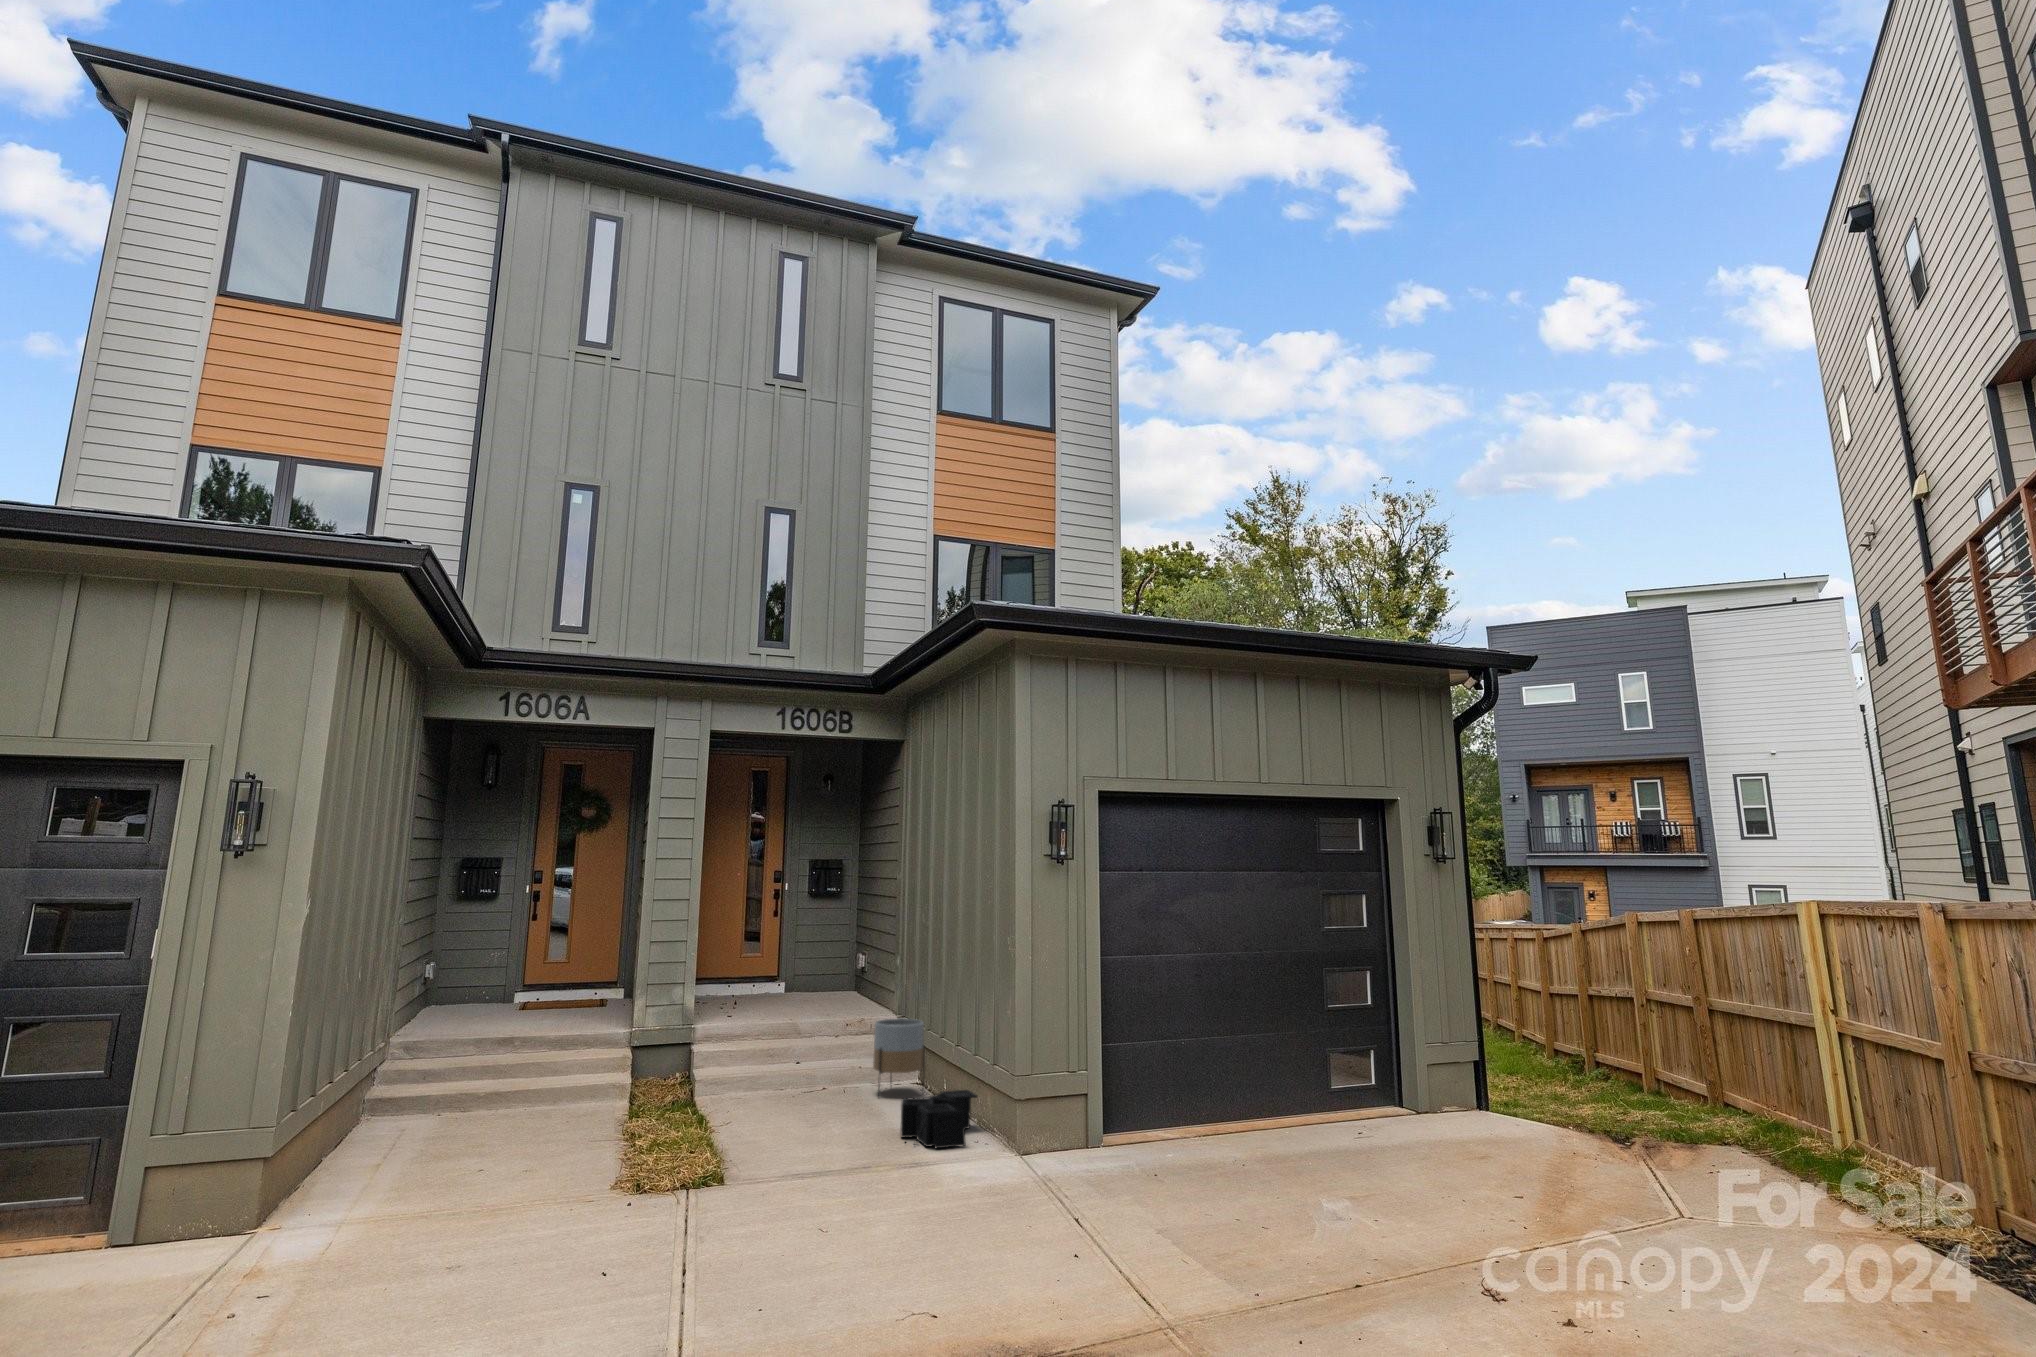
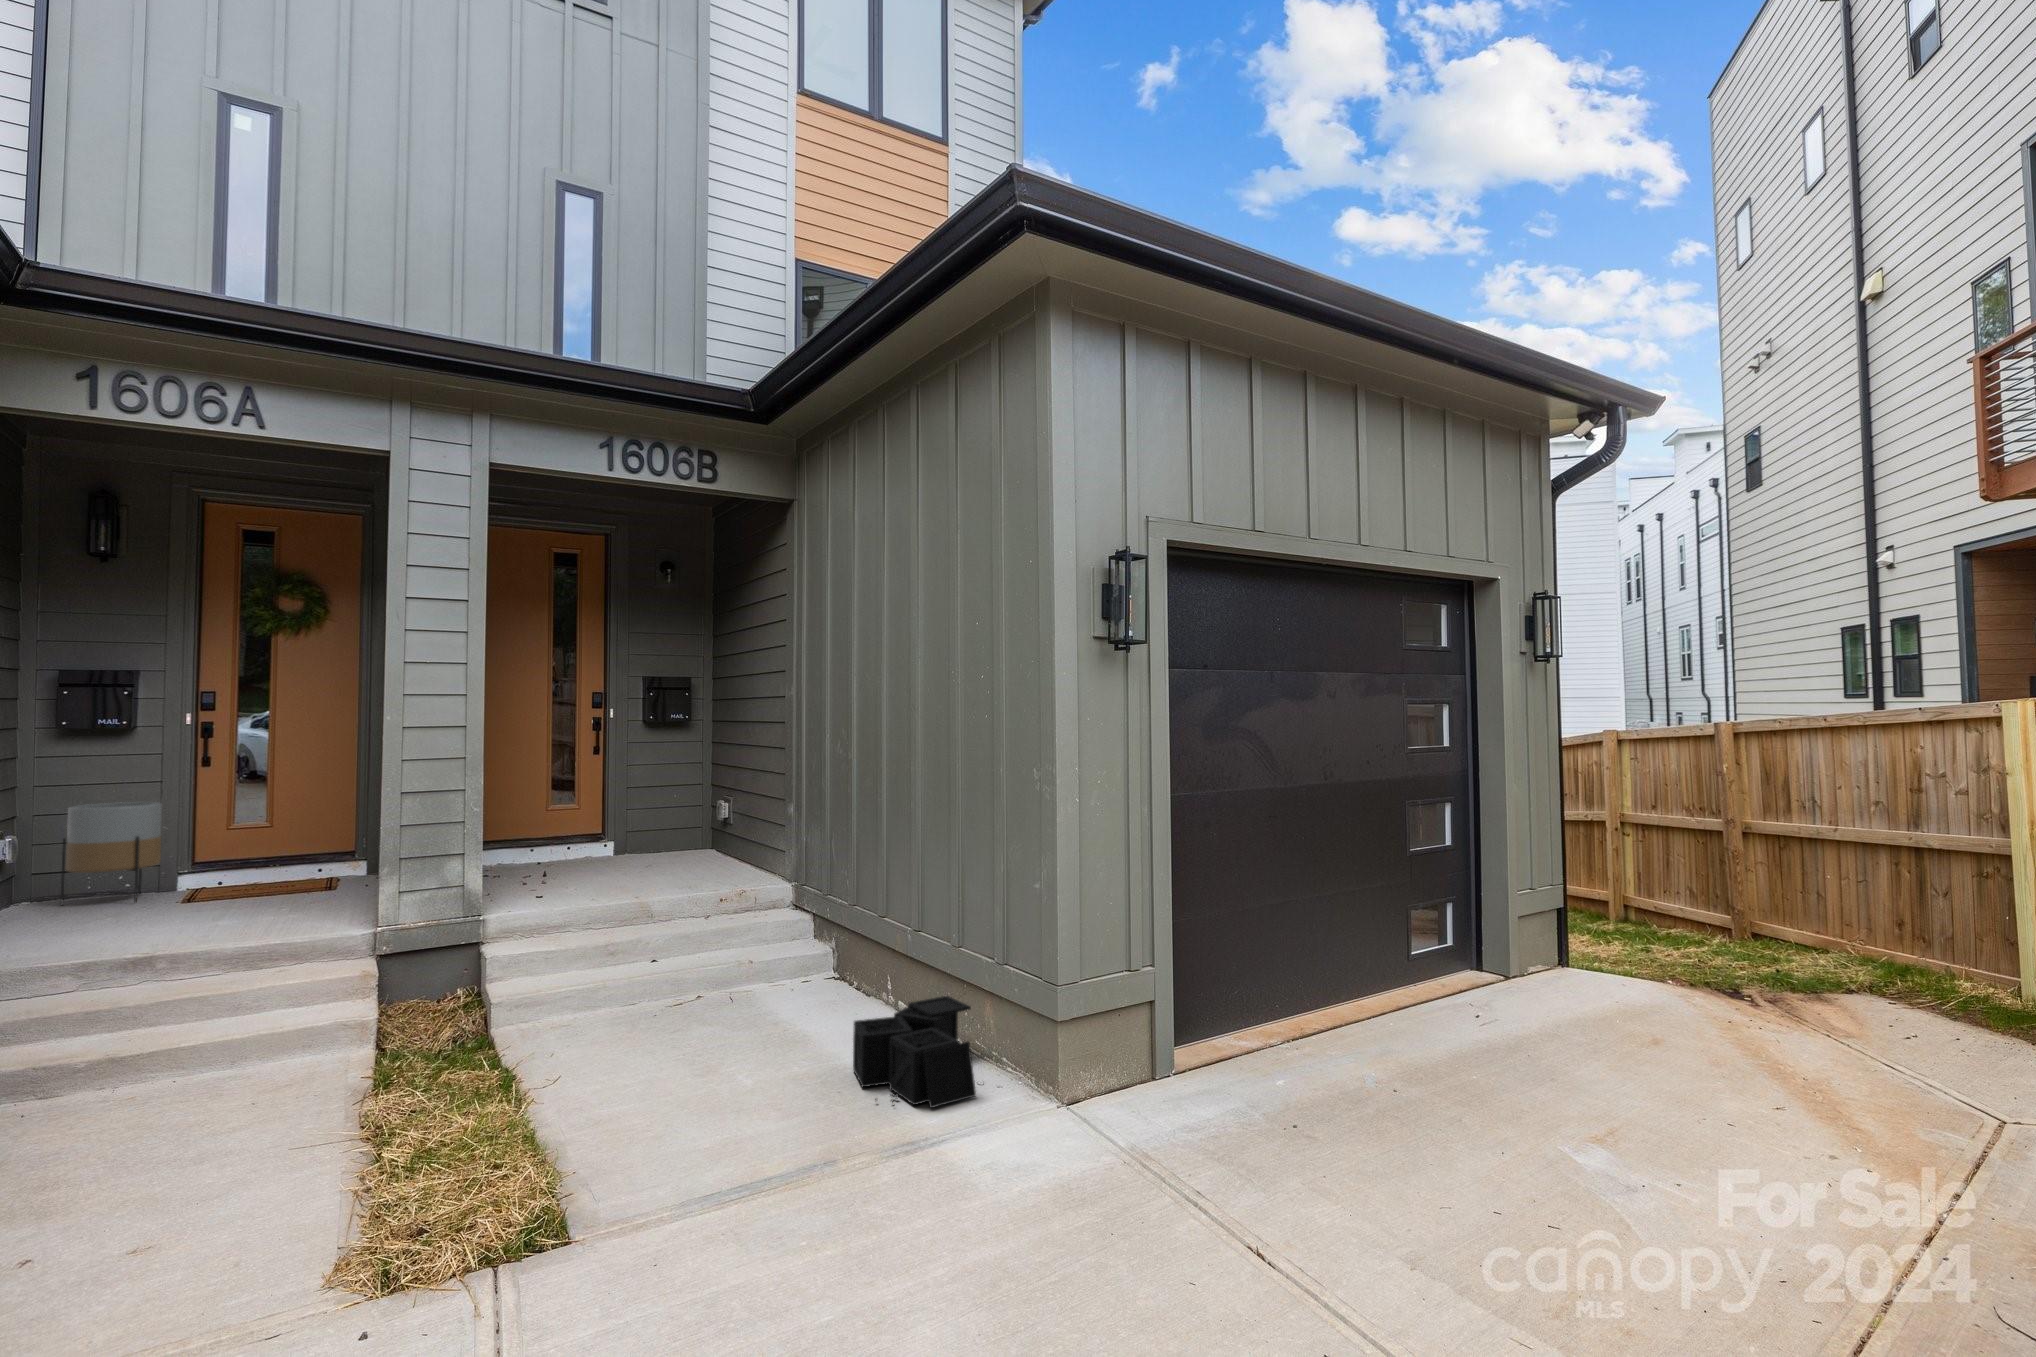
planter: present [873,1019,925,1096] -> present [61,802,162,904]

